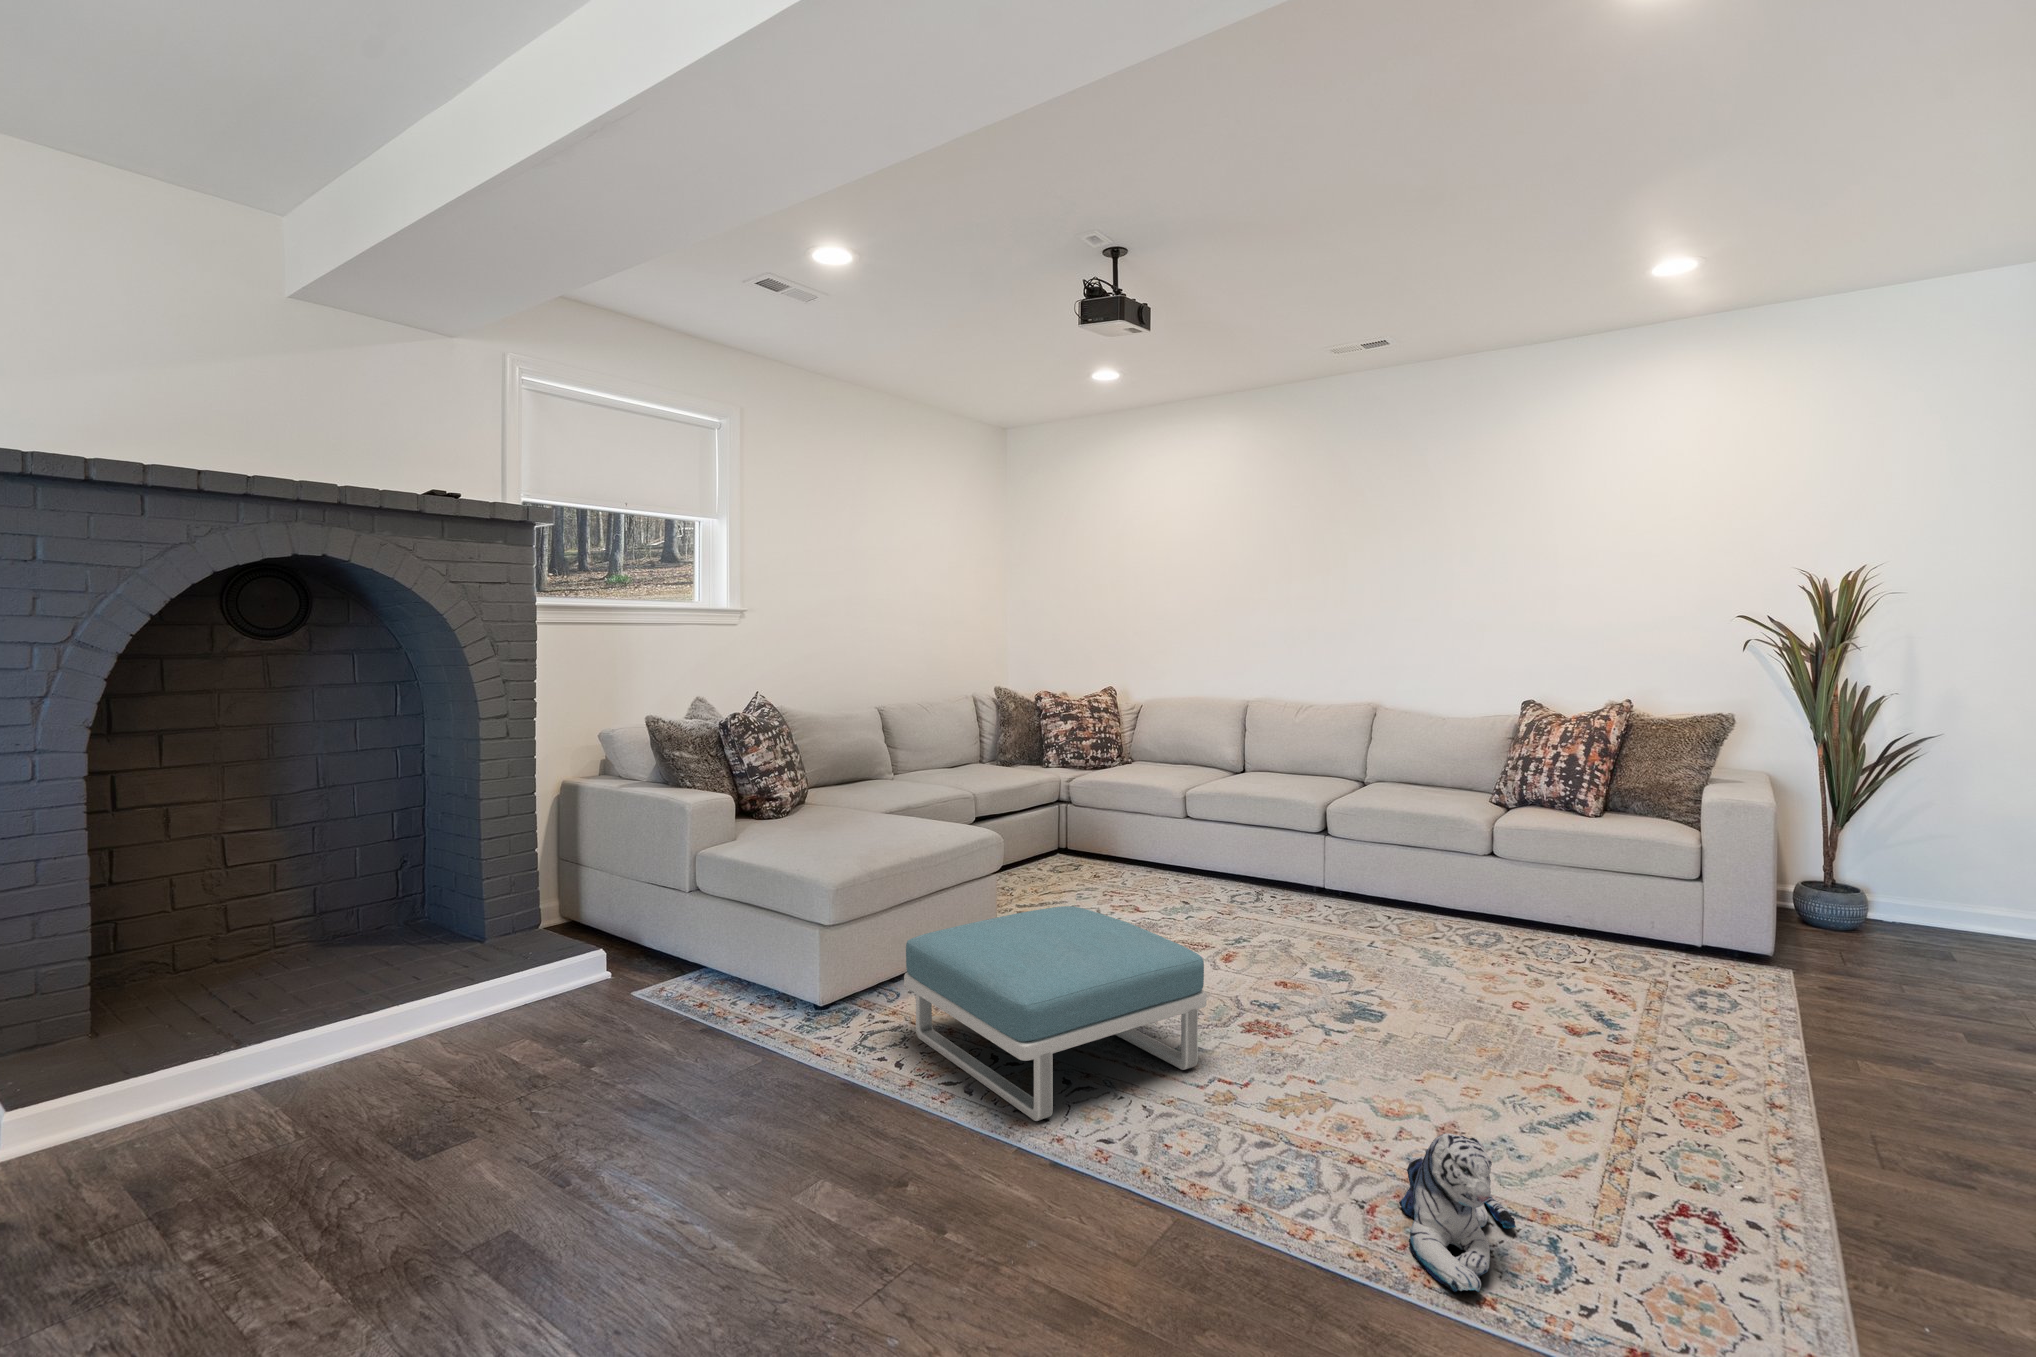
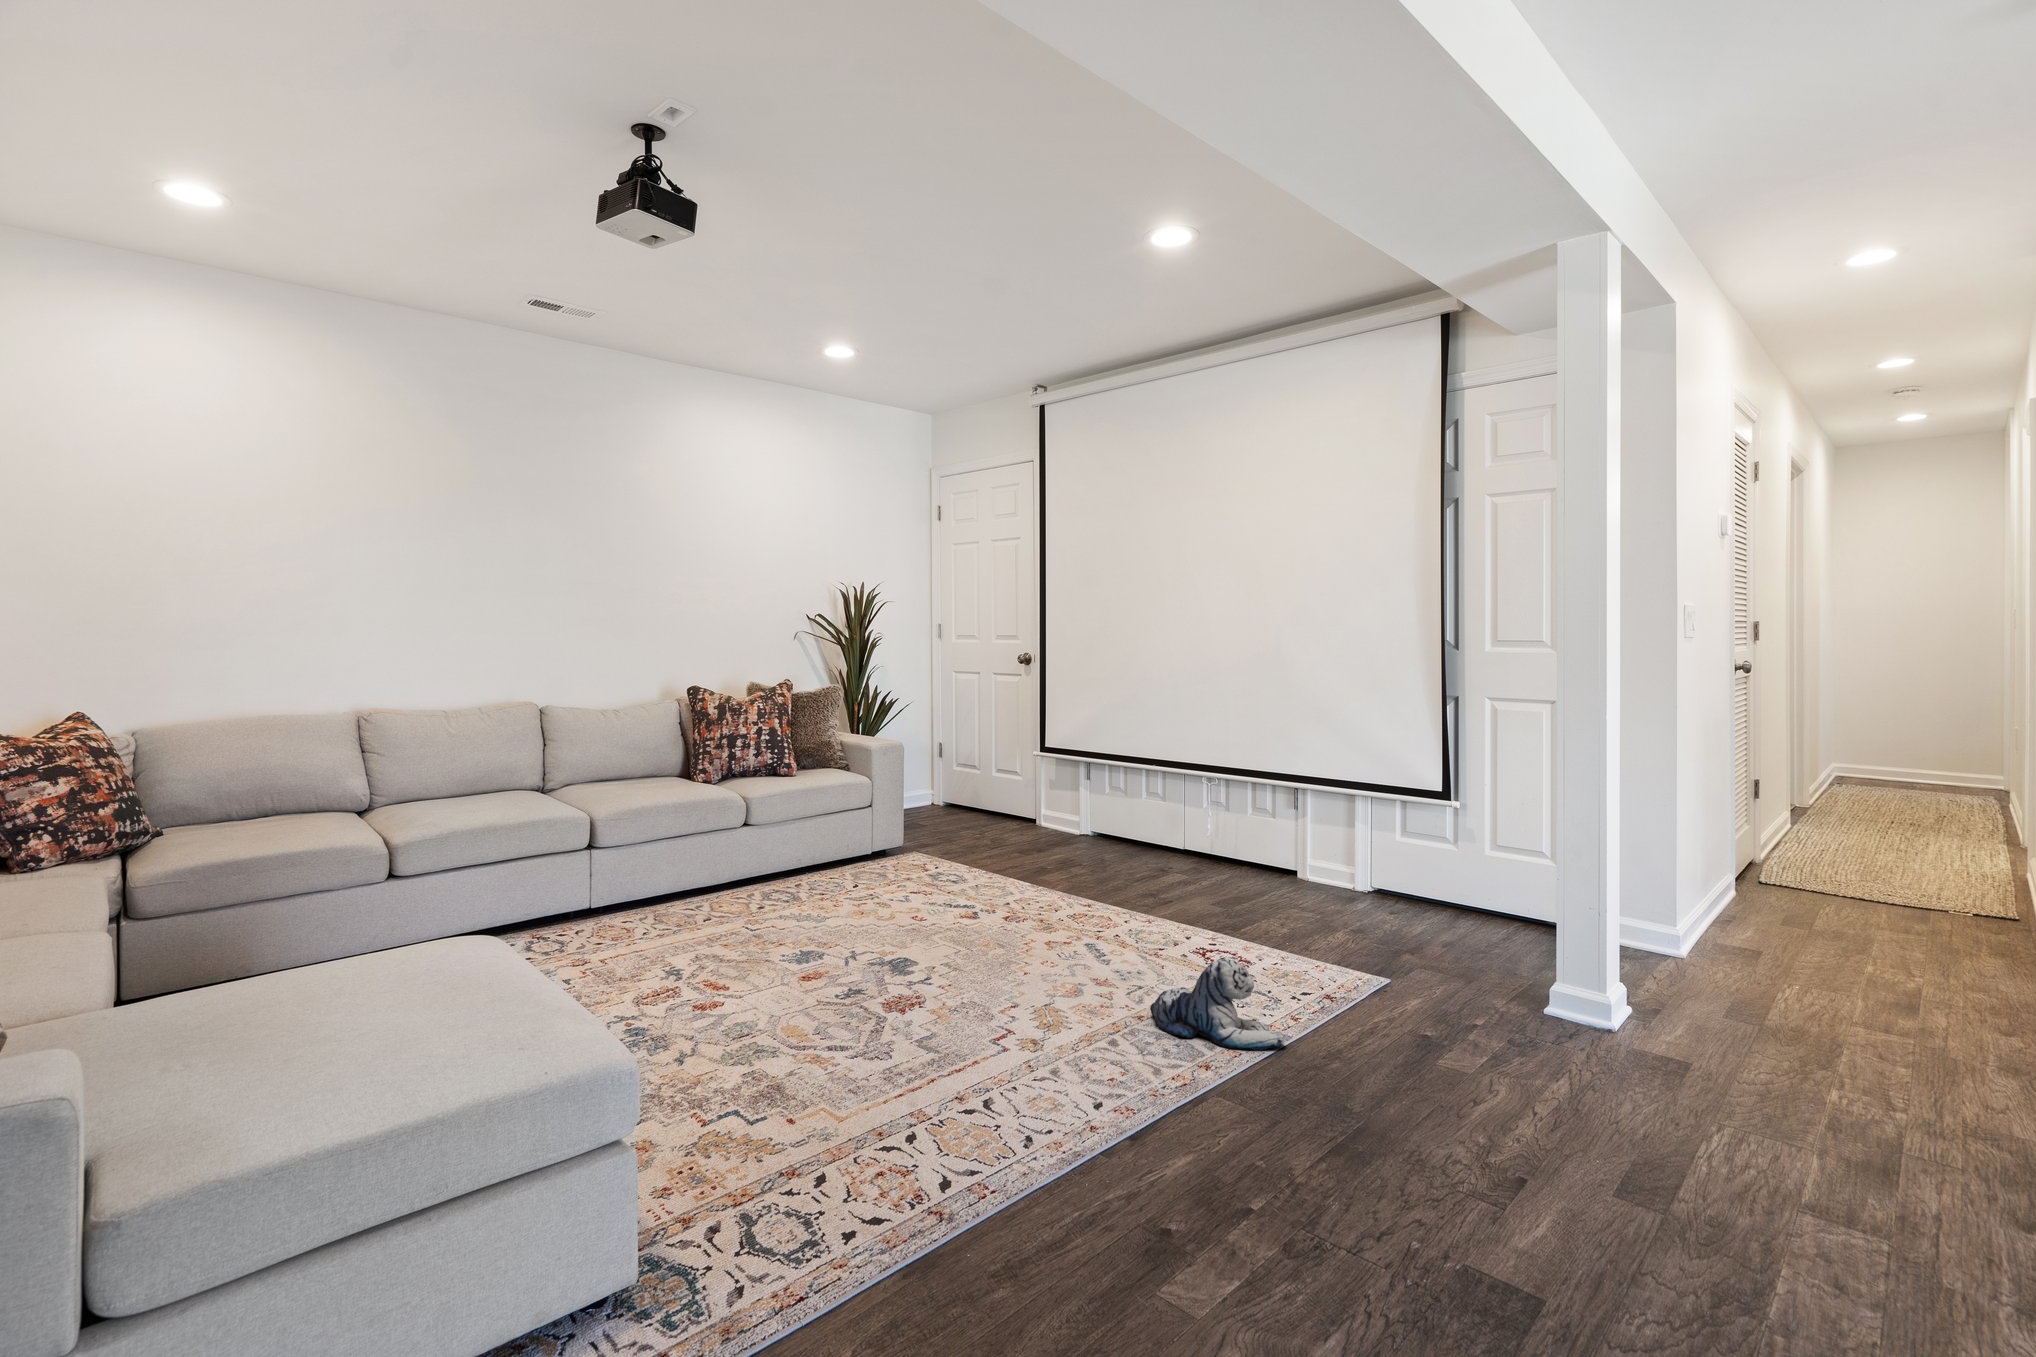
footstool: present [904,906,1207,1121] -> none [683,945,994,1214]

